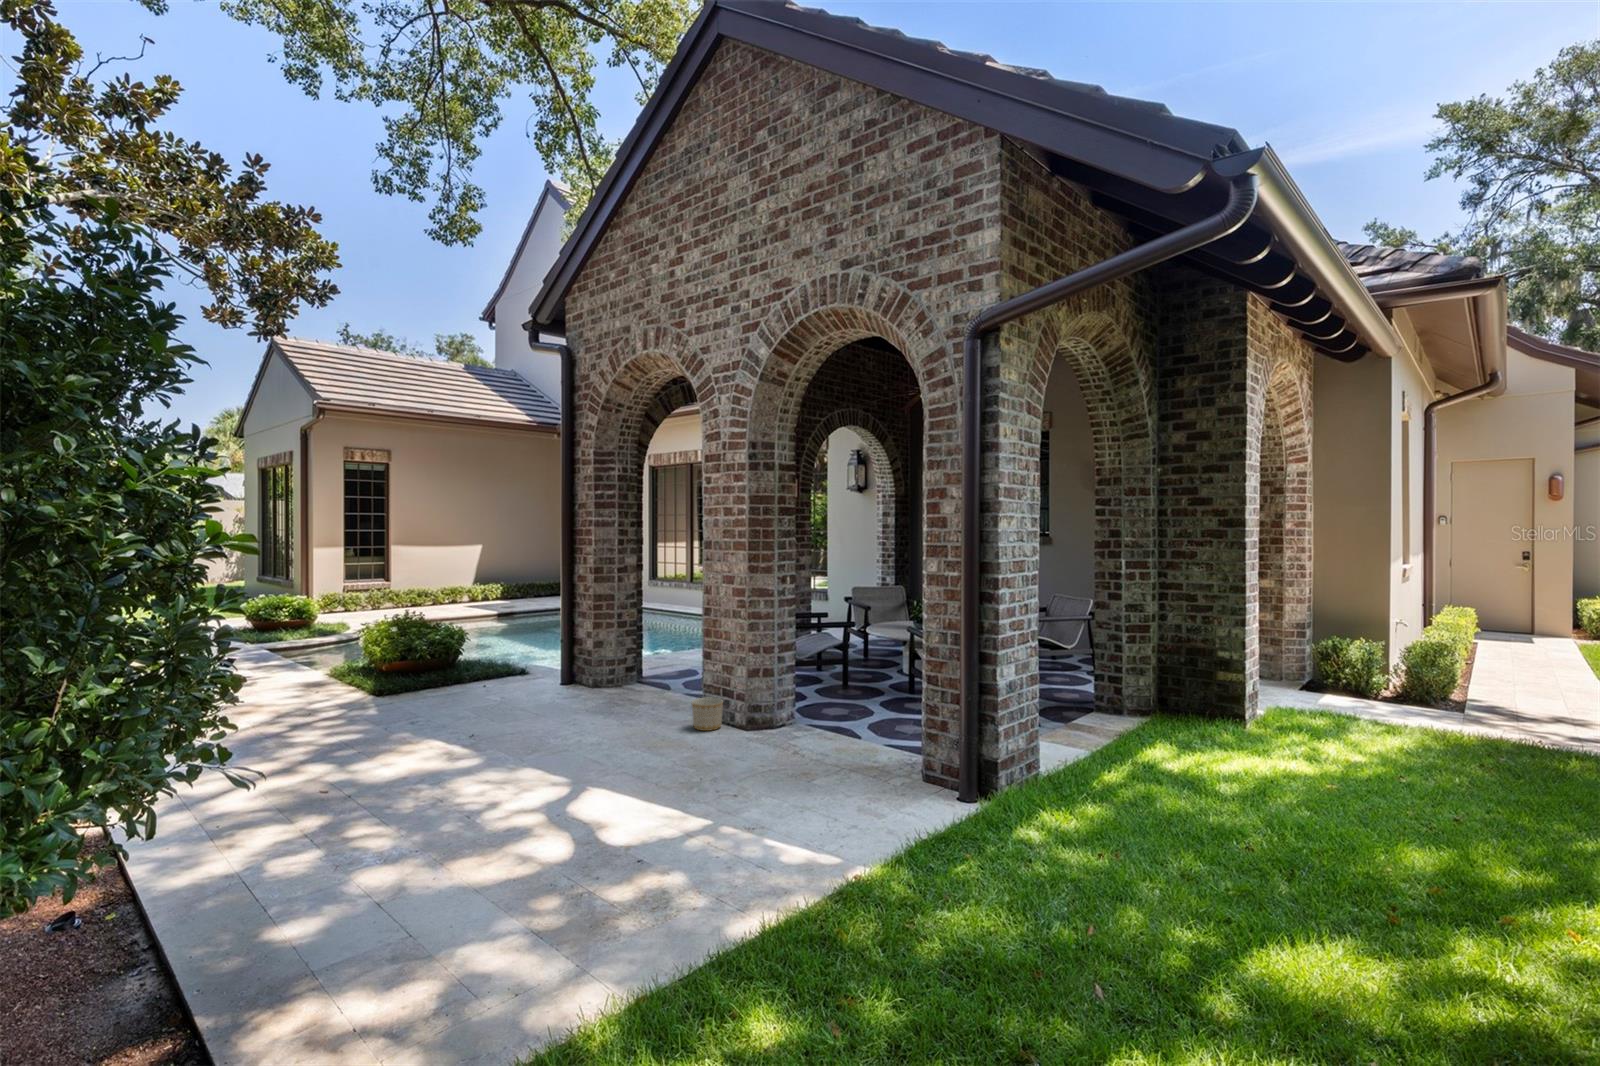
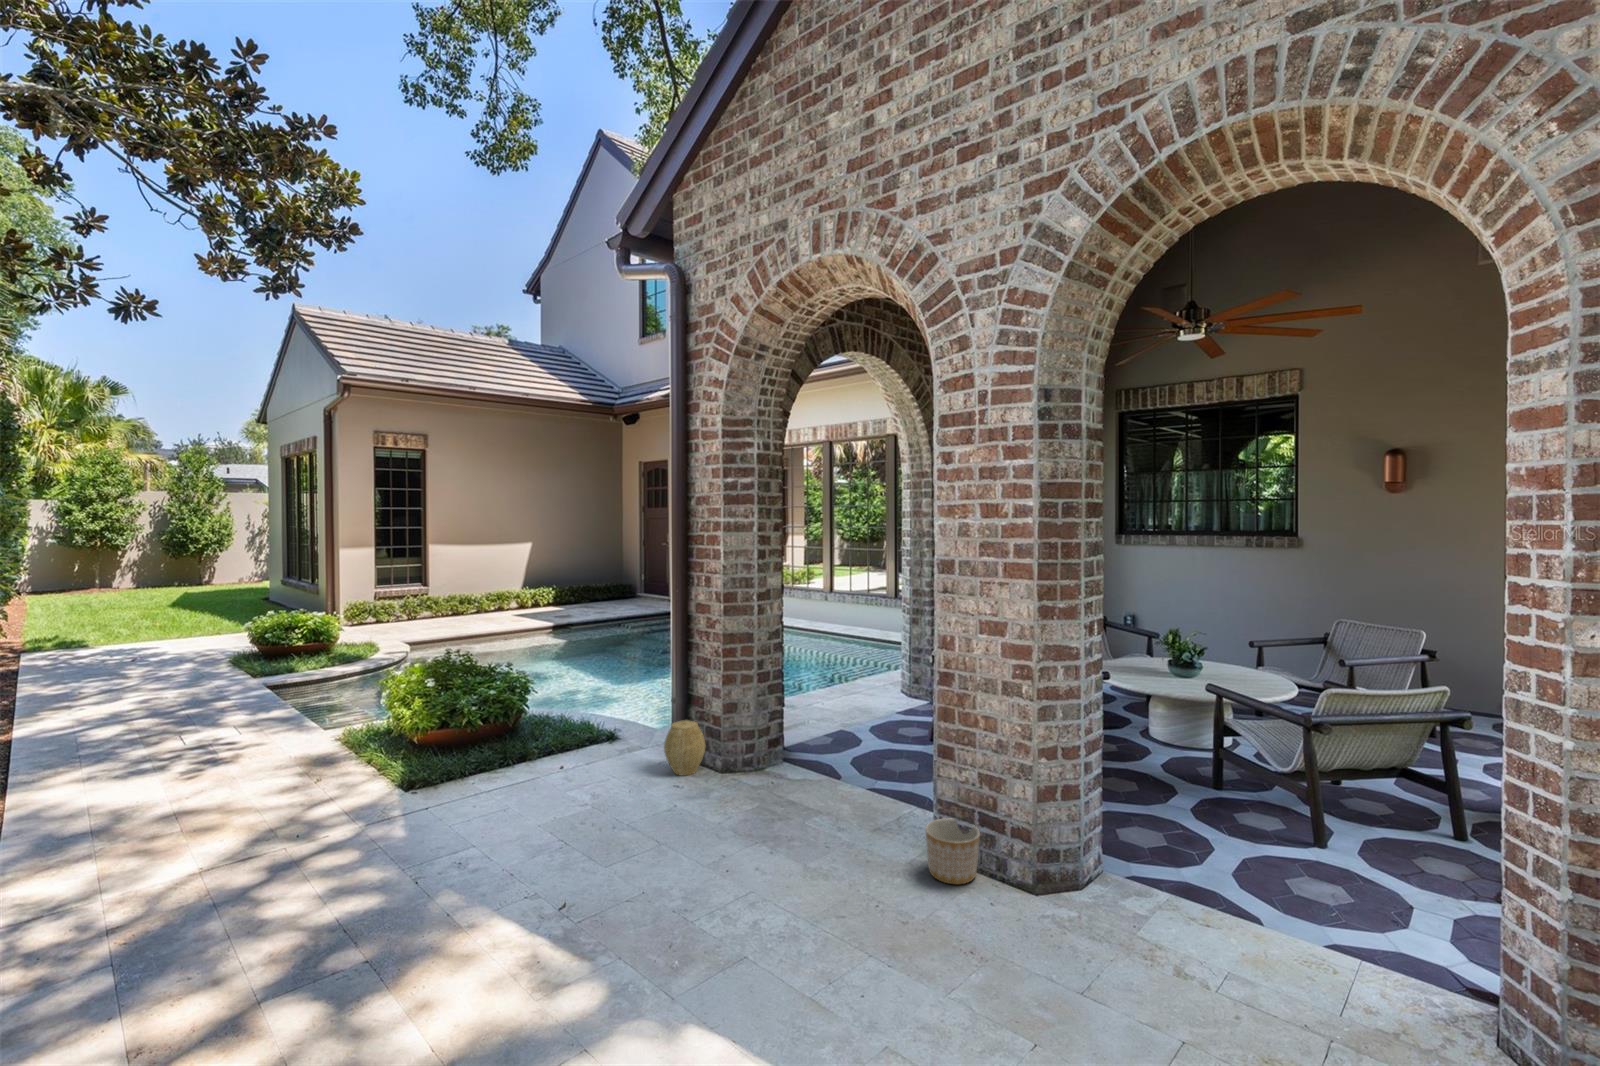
woven basket: none [555,657,584,693] -> present [664,720,705,776]

